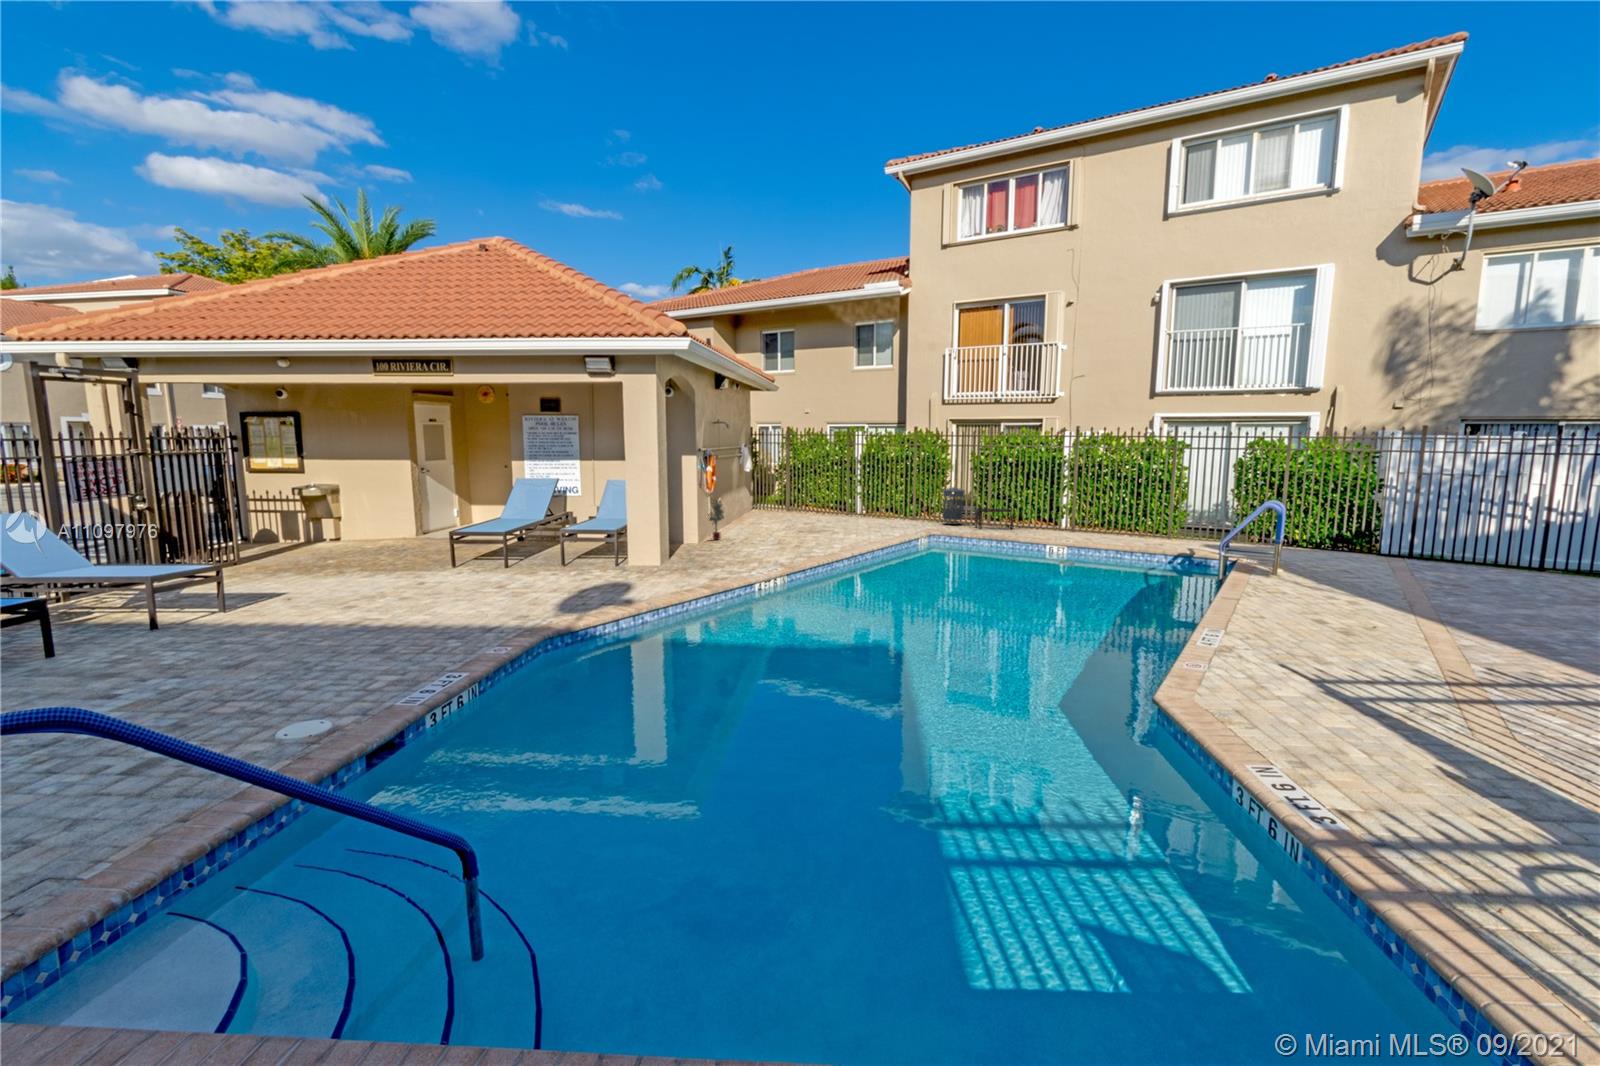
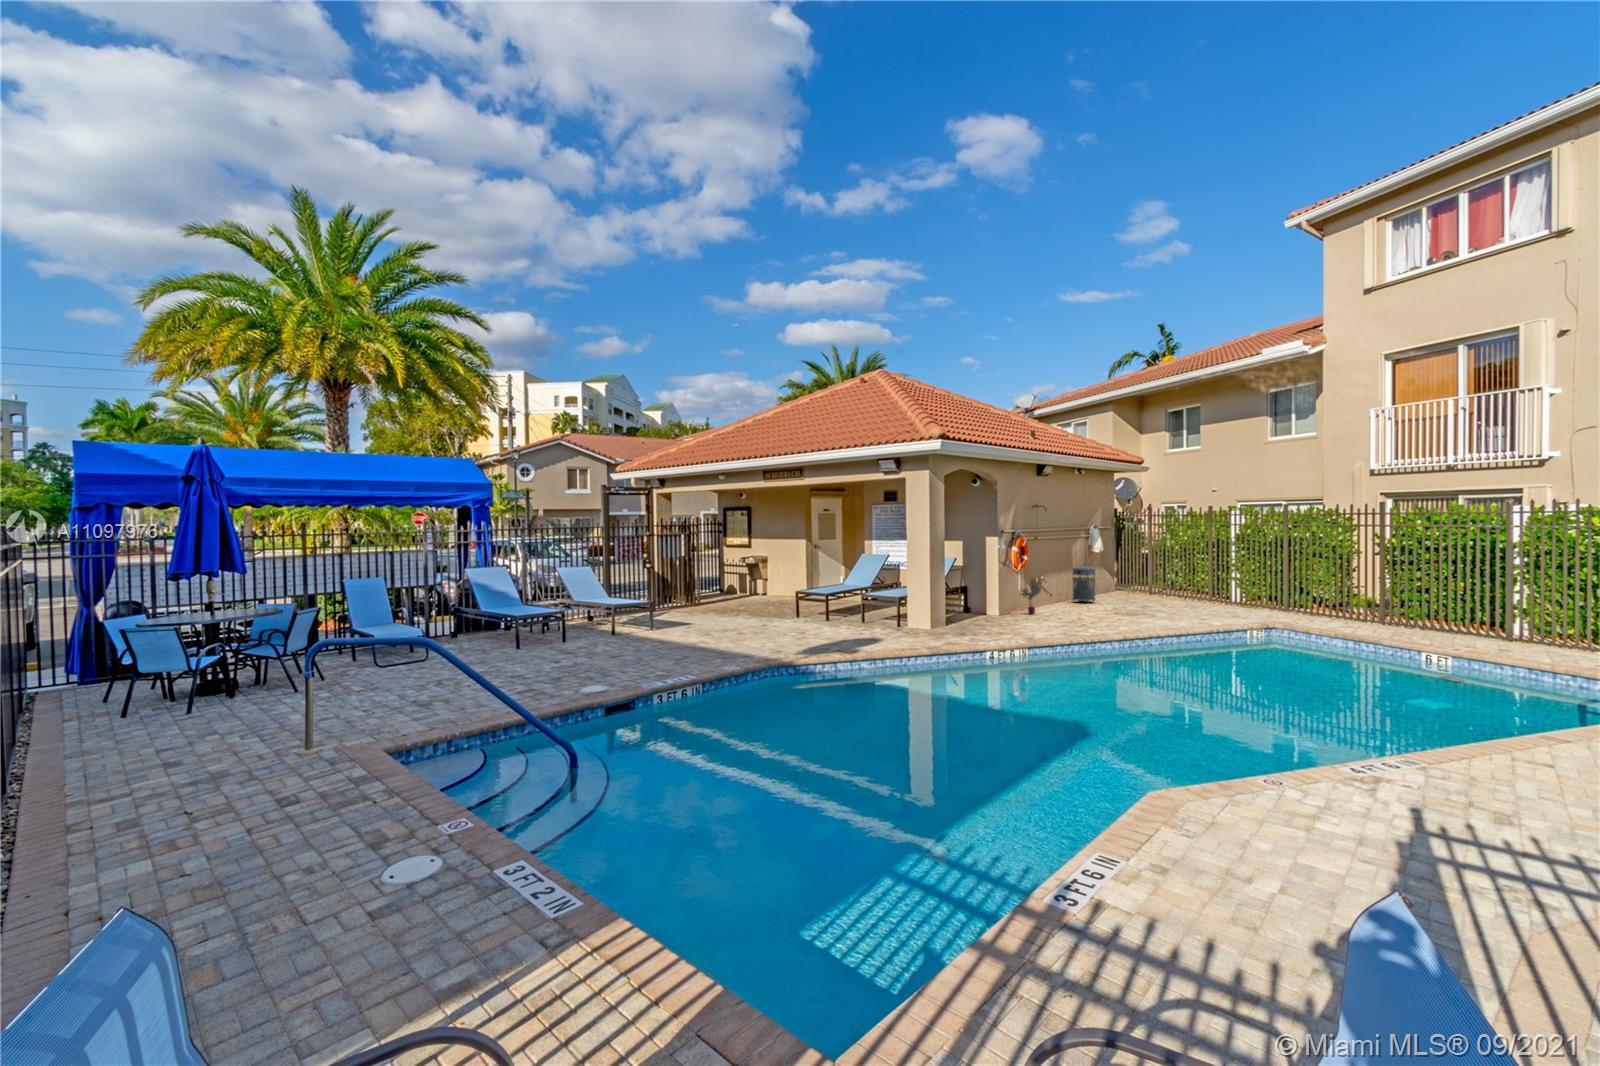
trash can: present [942,487,965,523] -> present [1072,565,1096,602]
bench: present [974,508,1014,529] -> none [1374,601,1432,631]

